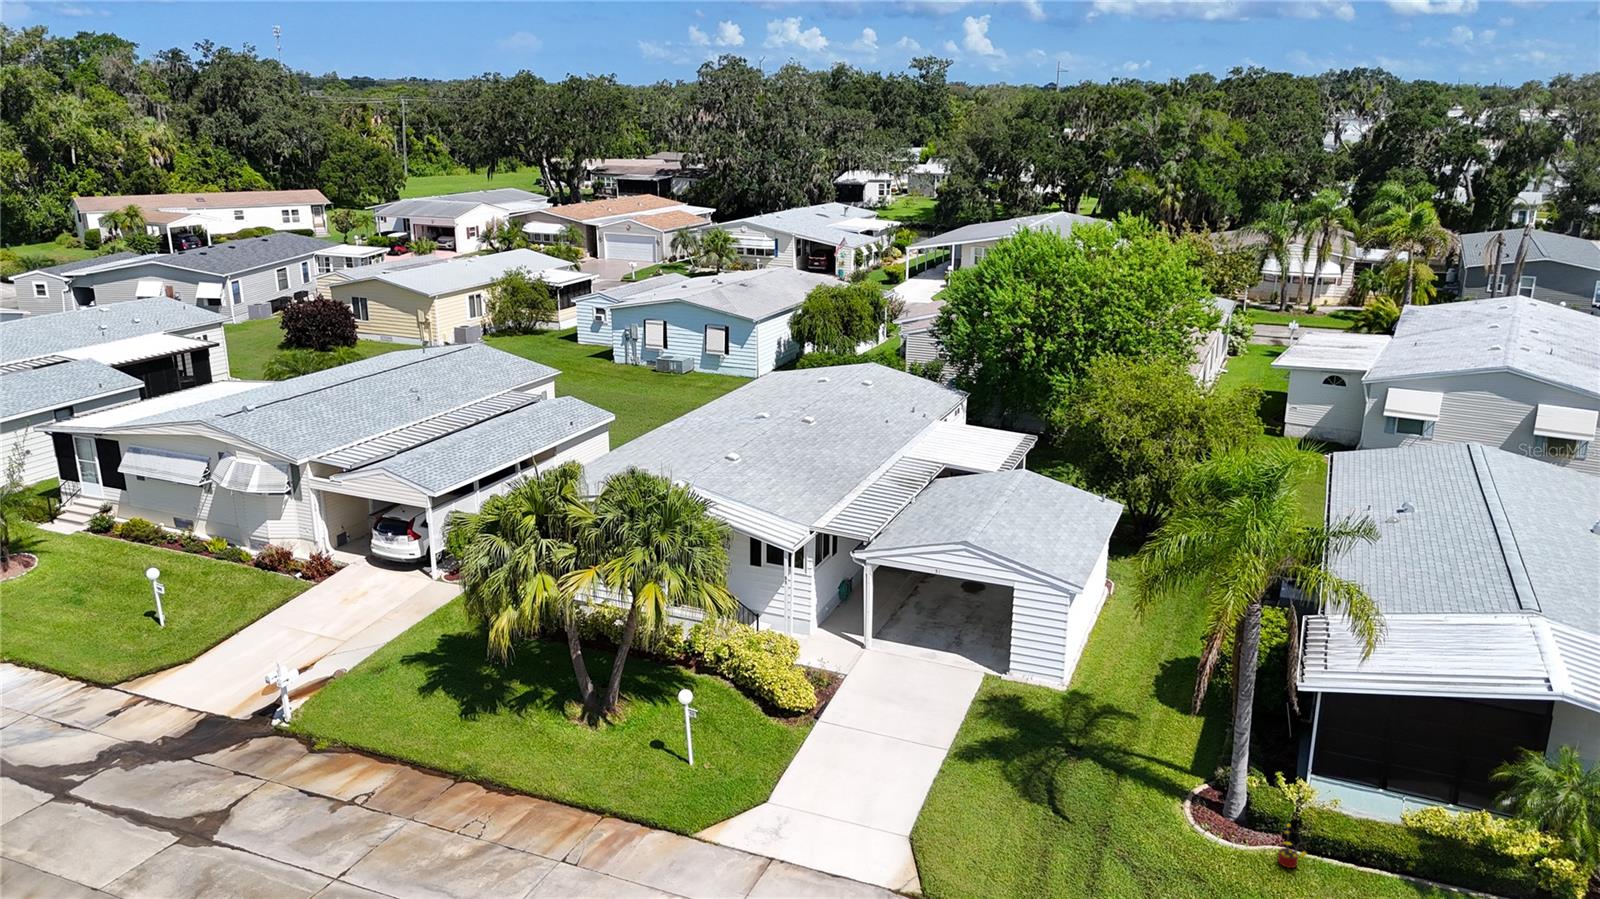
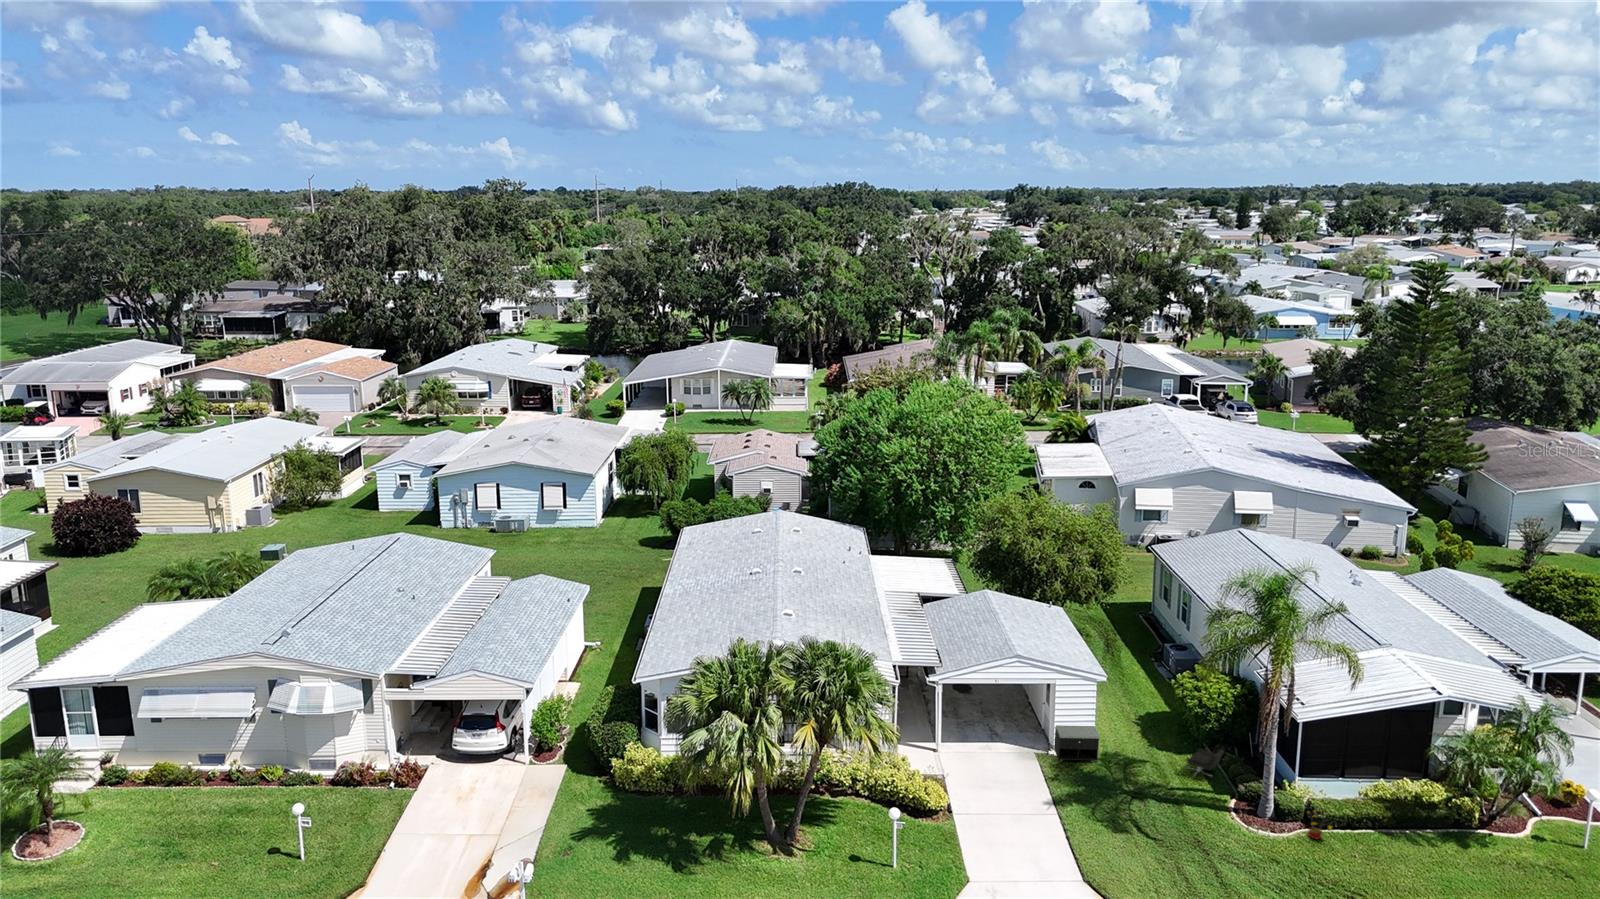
storage bench: none [1007,642,1067,698] -> present [1054,725,1099,762]
lounge chair: none [1170,709,1228,750] -> present [1186,749,1224,776]

